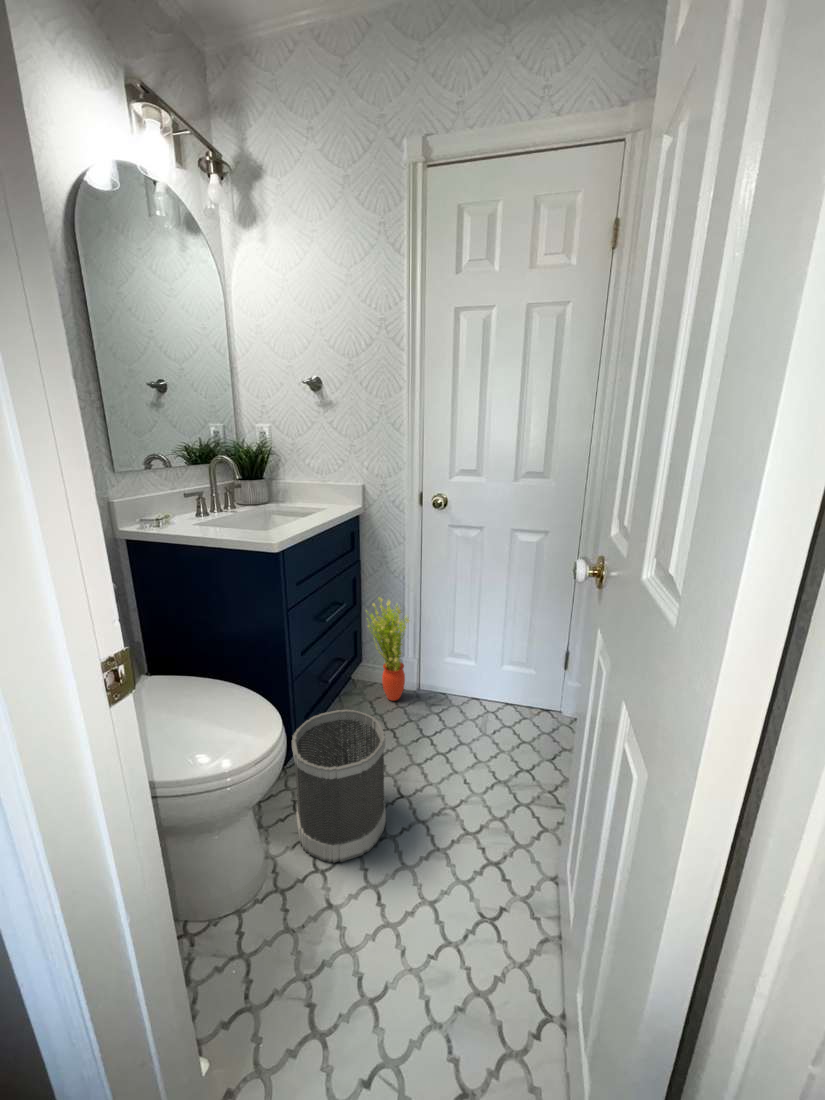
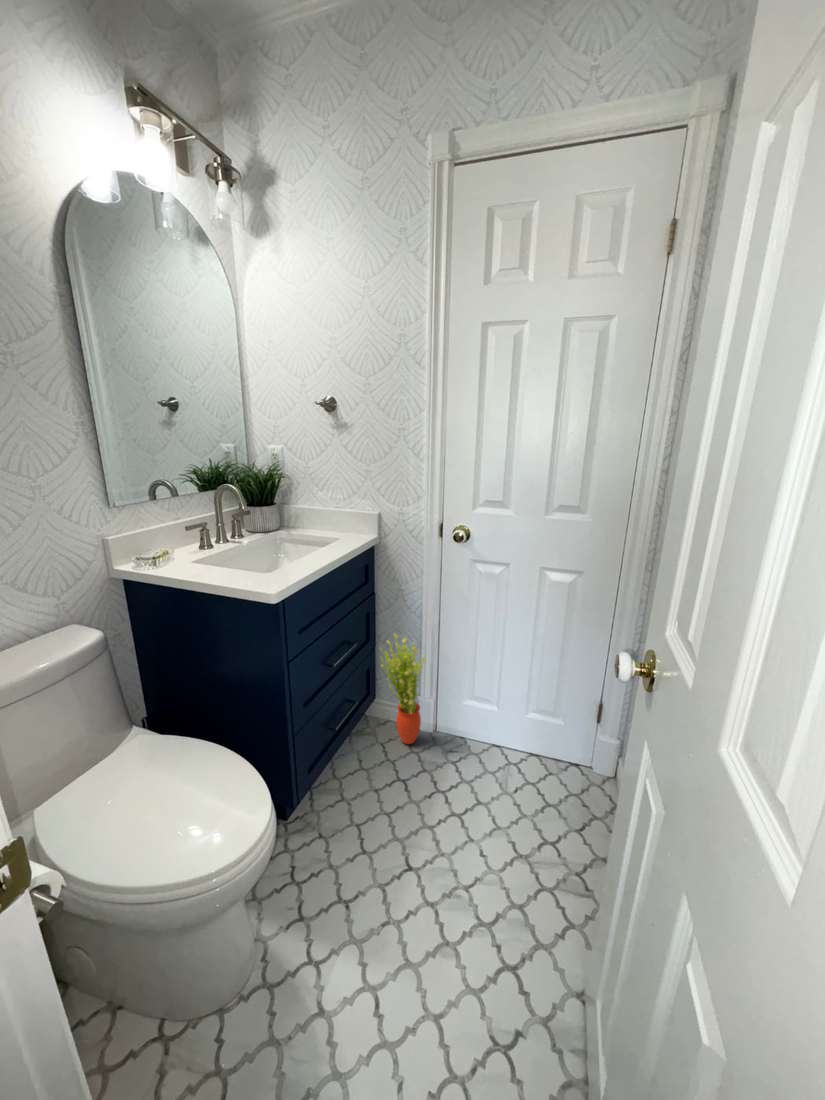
wastebasket: present [292,709,386,863] -> none [287,772,390,954]

